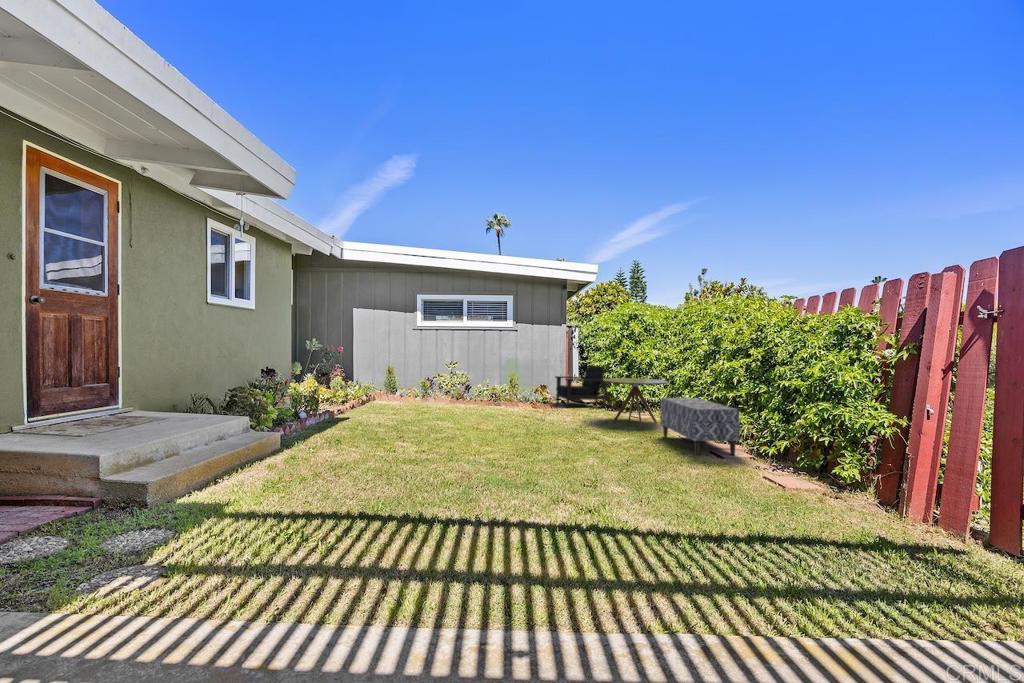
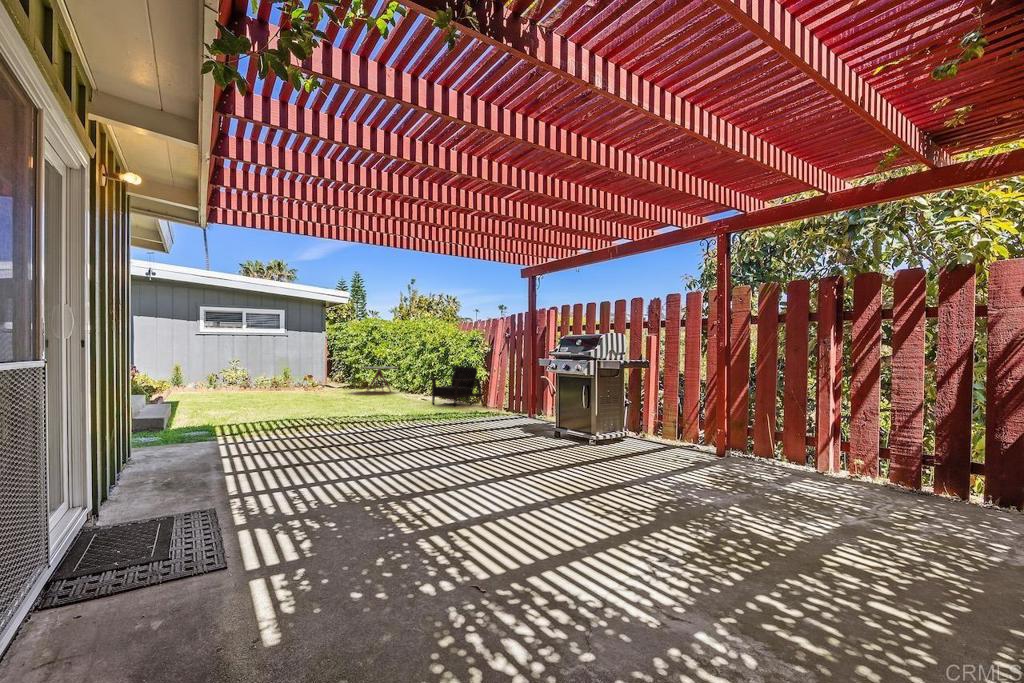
armchair: present [555,365,611,408] -> present [431,366,483,407]
bench: present [660,398,740,455] -> none [396,374,434,400]

